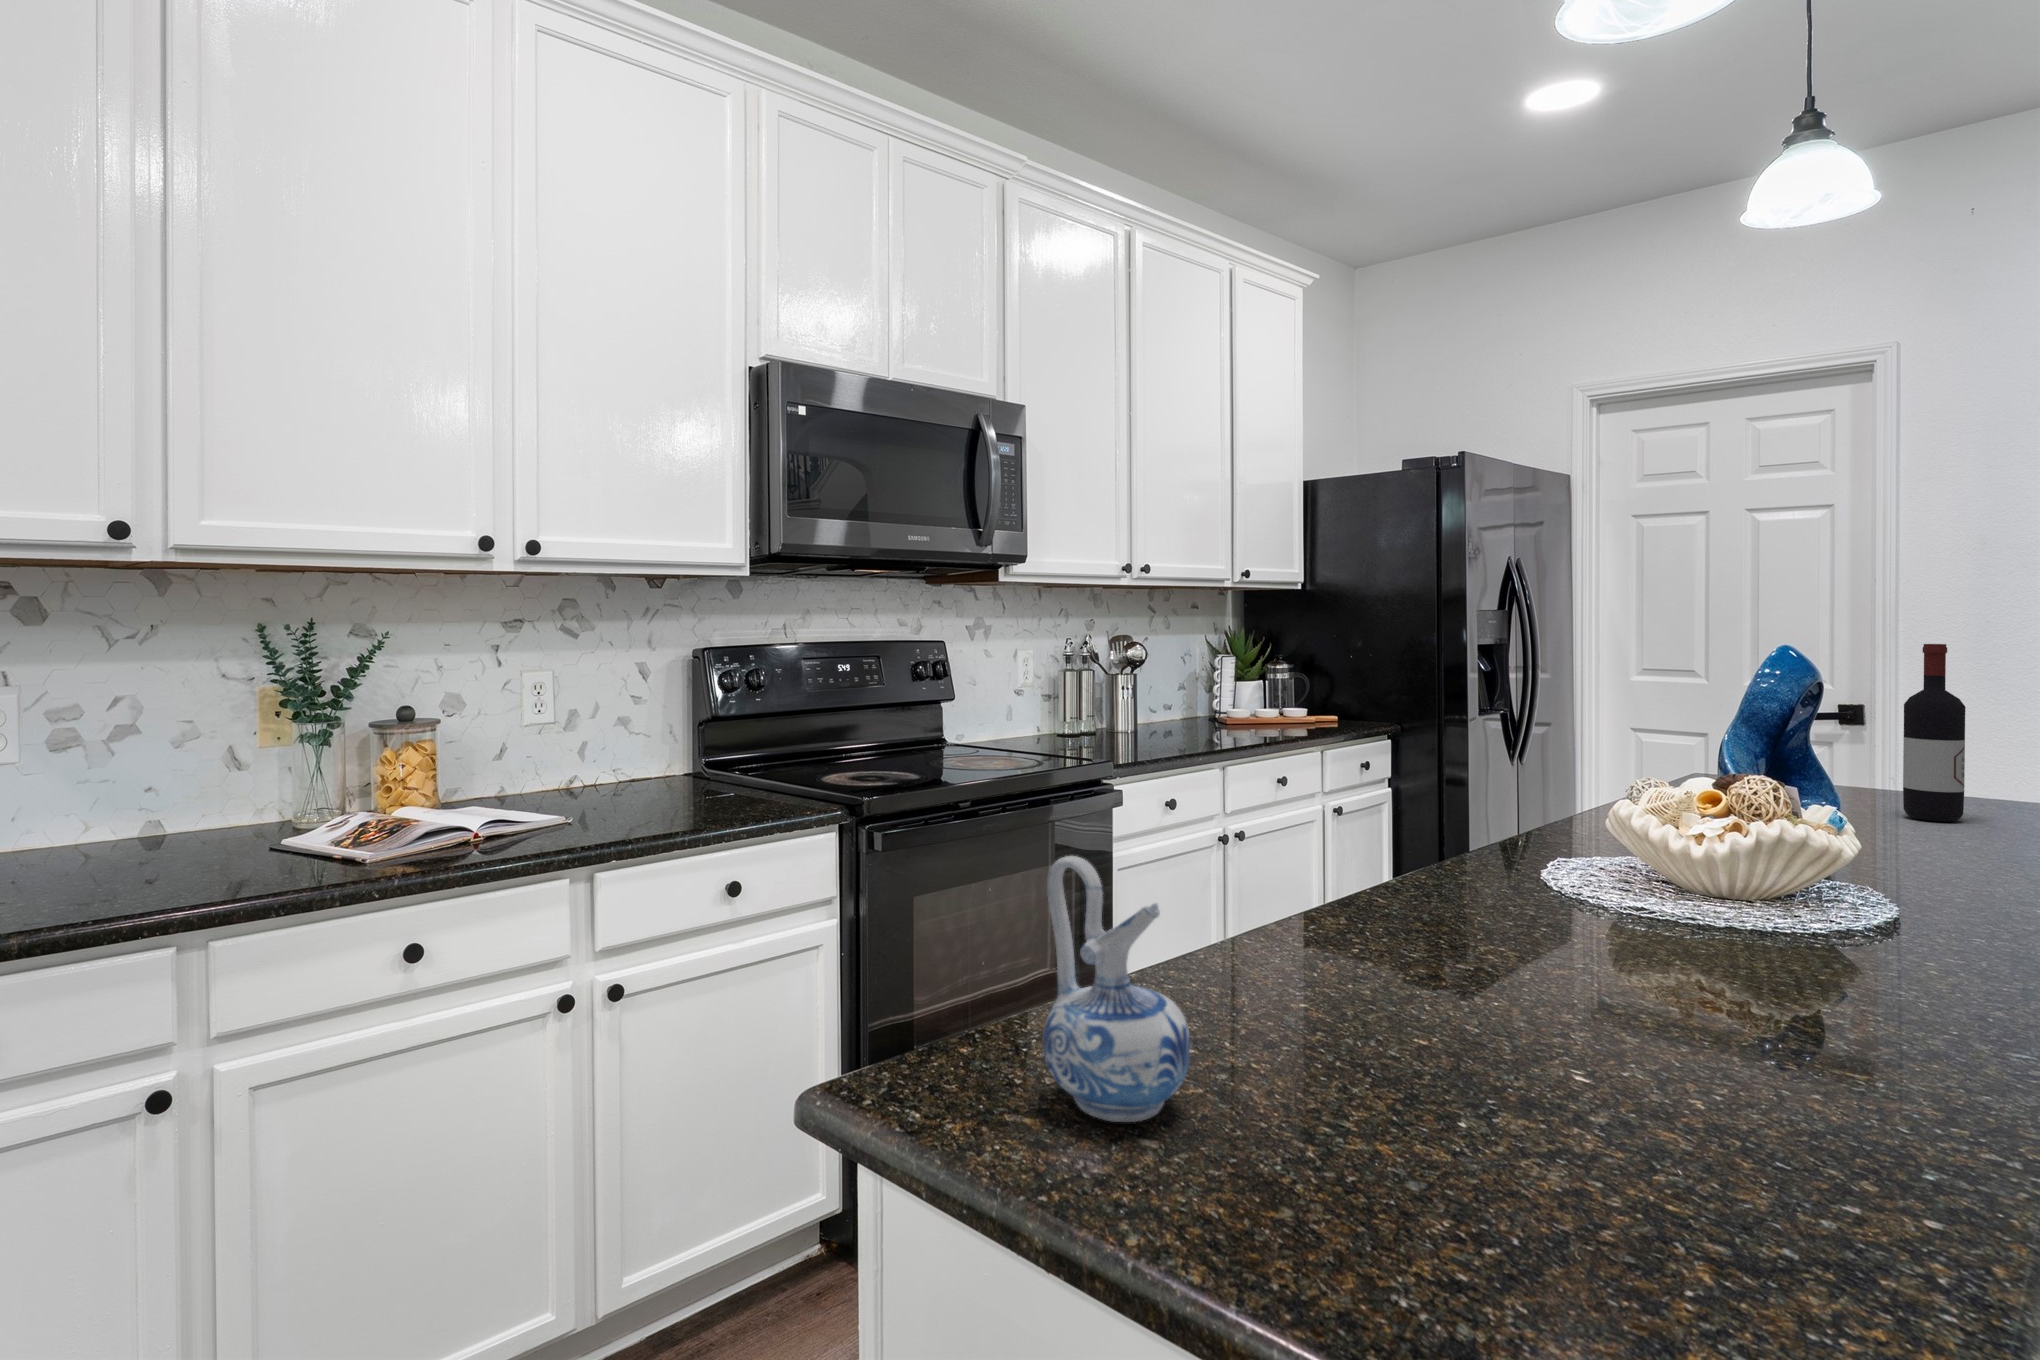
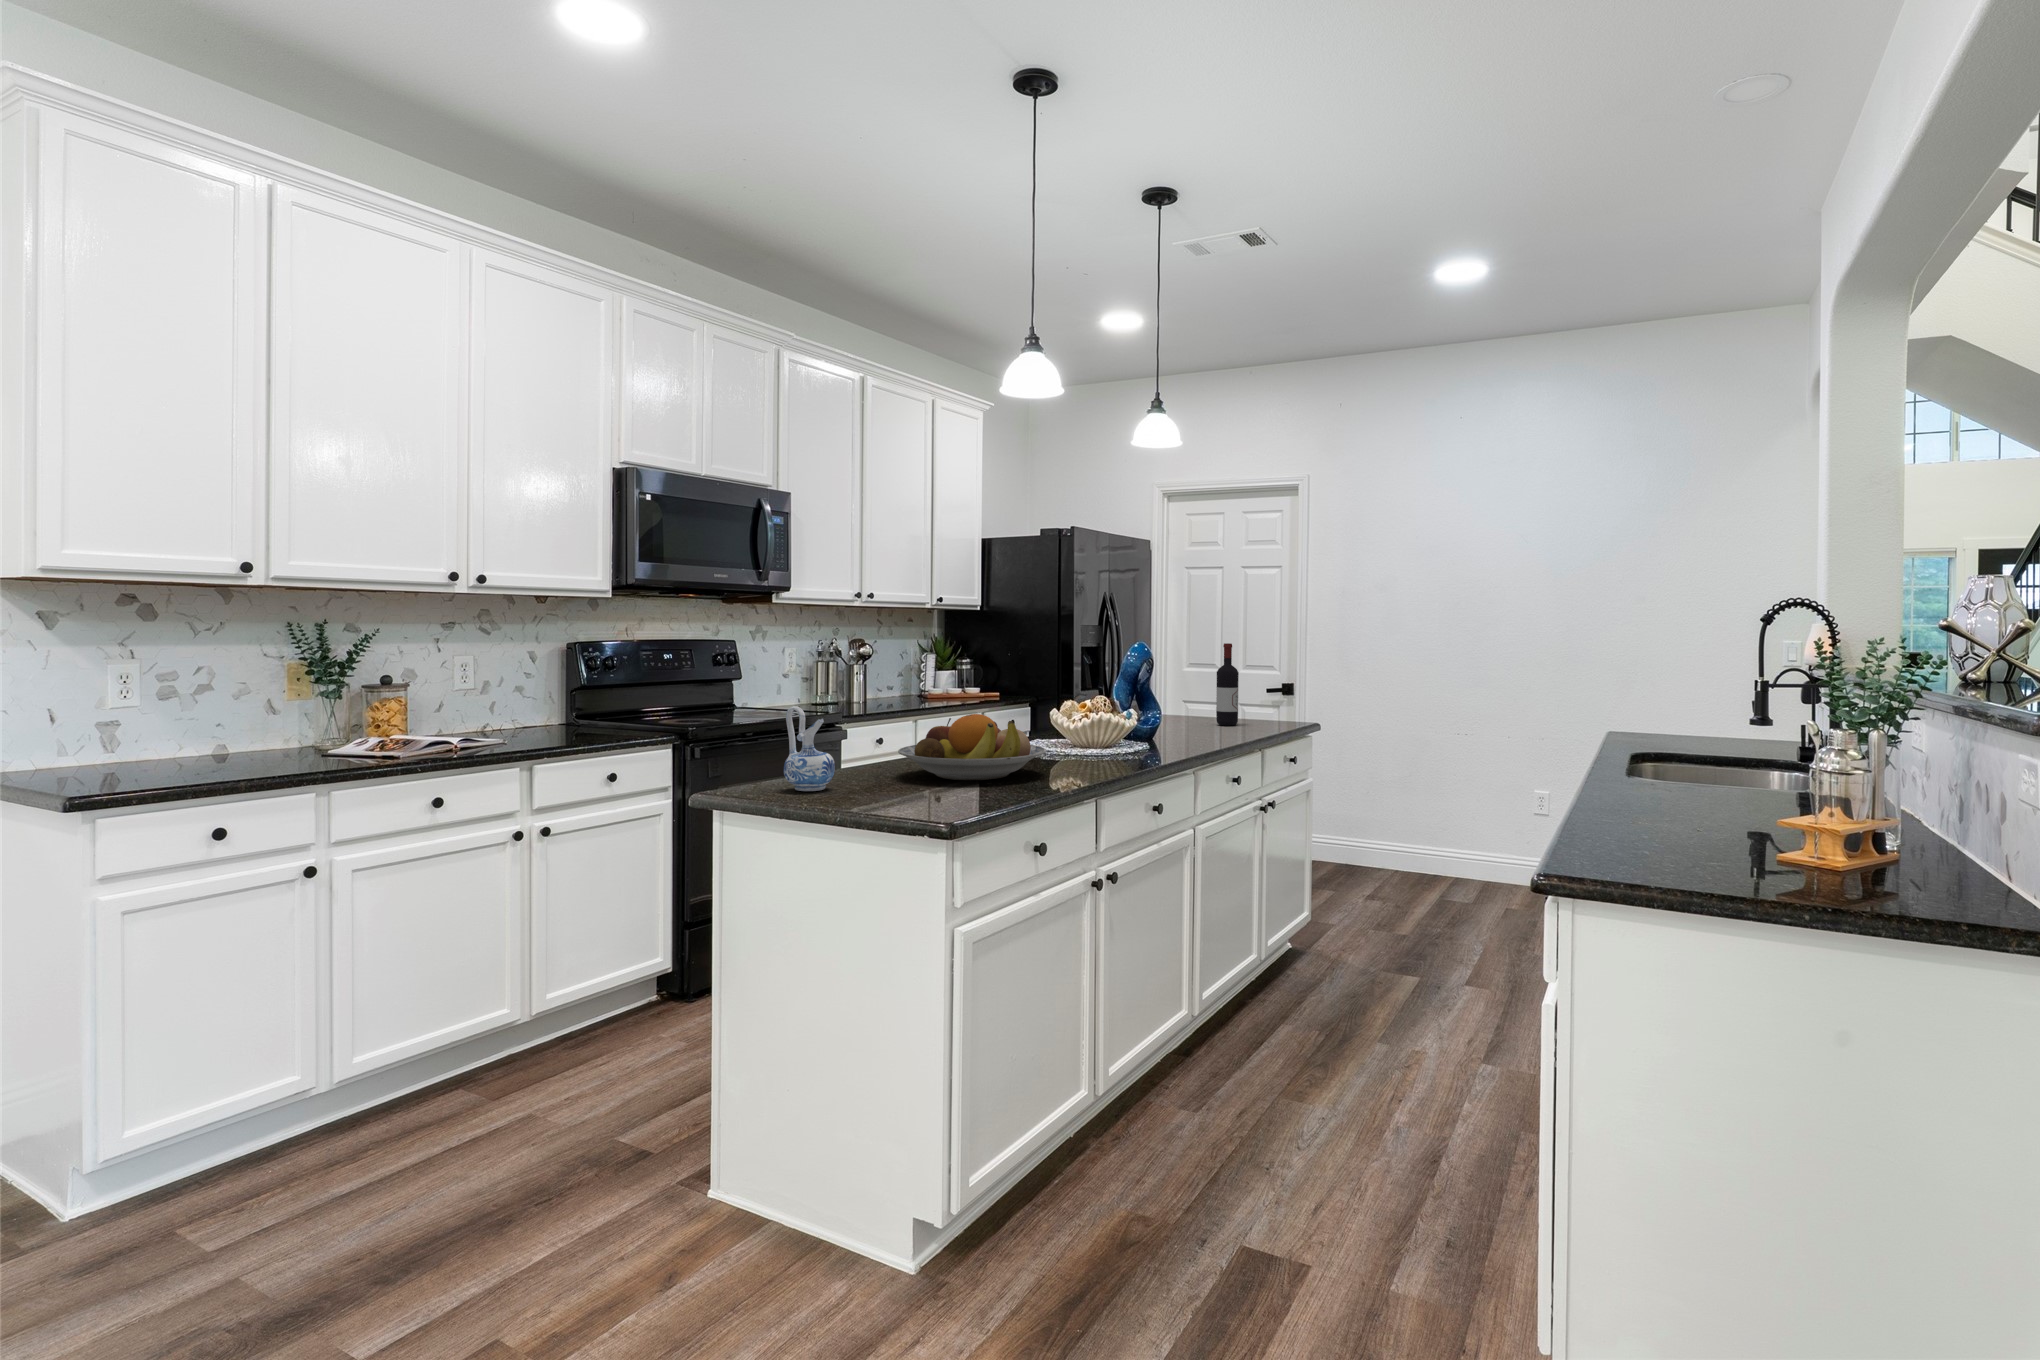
fruit bowl: none [1340,866,1835,1089] -> present [898,714,1046,780]

